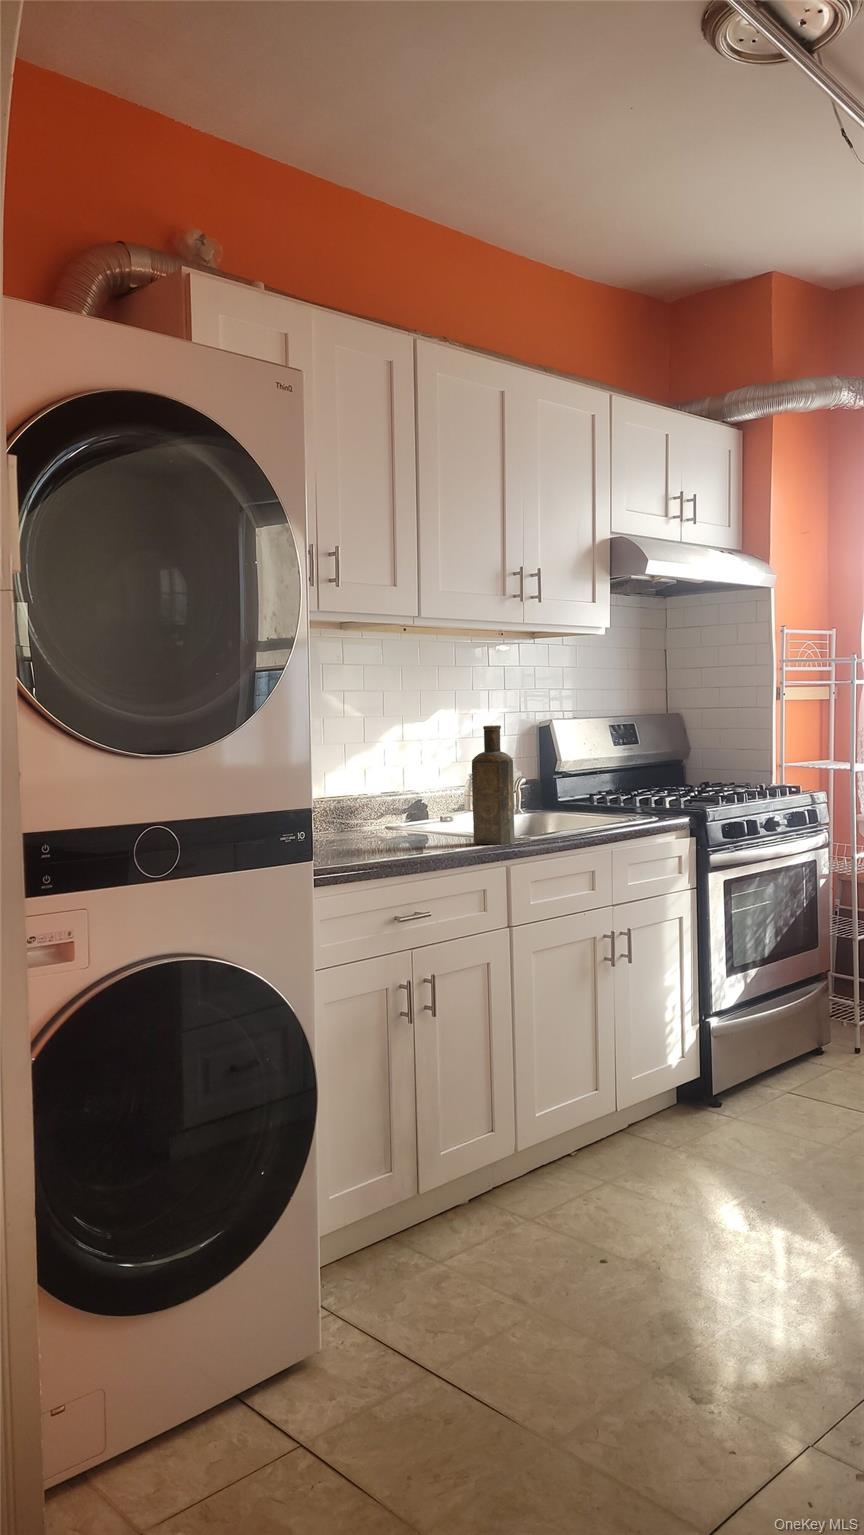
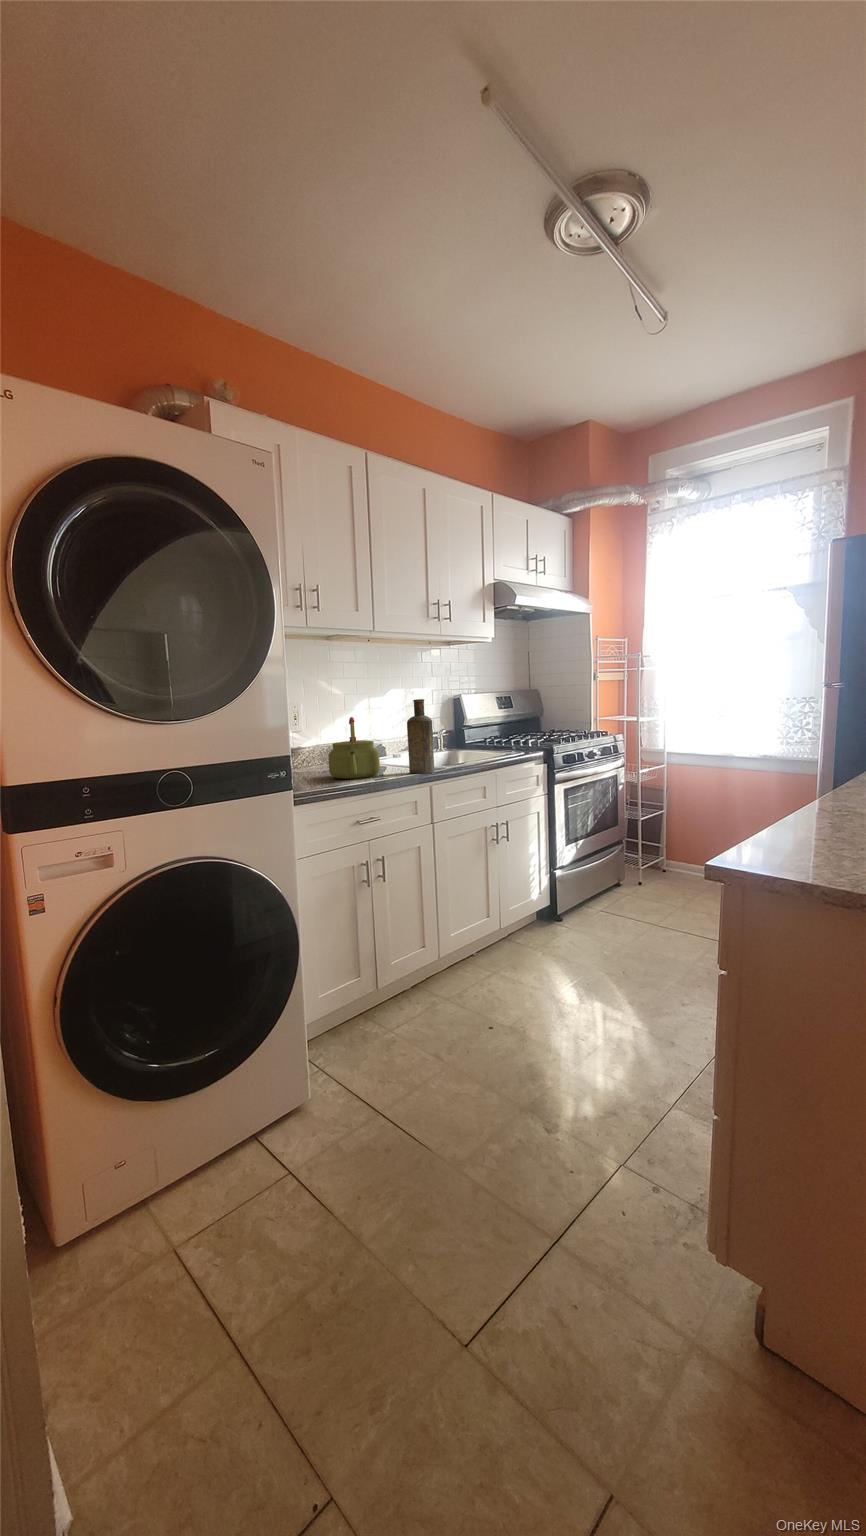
kettle: none [343,751,425,850] -> present [328,717,380,779]

